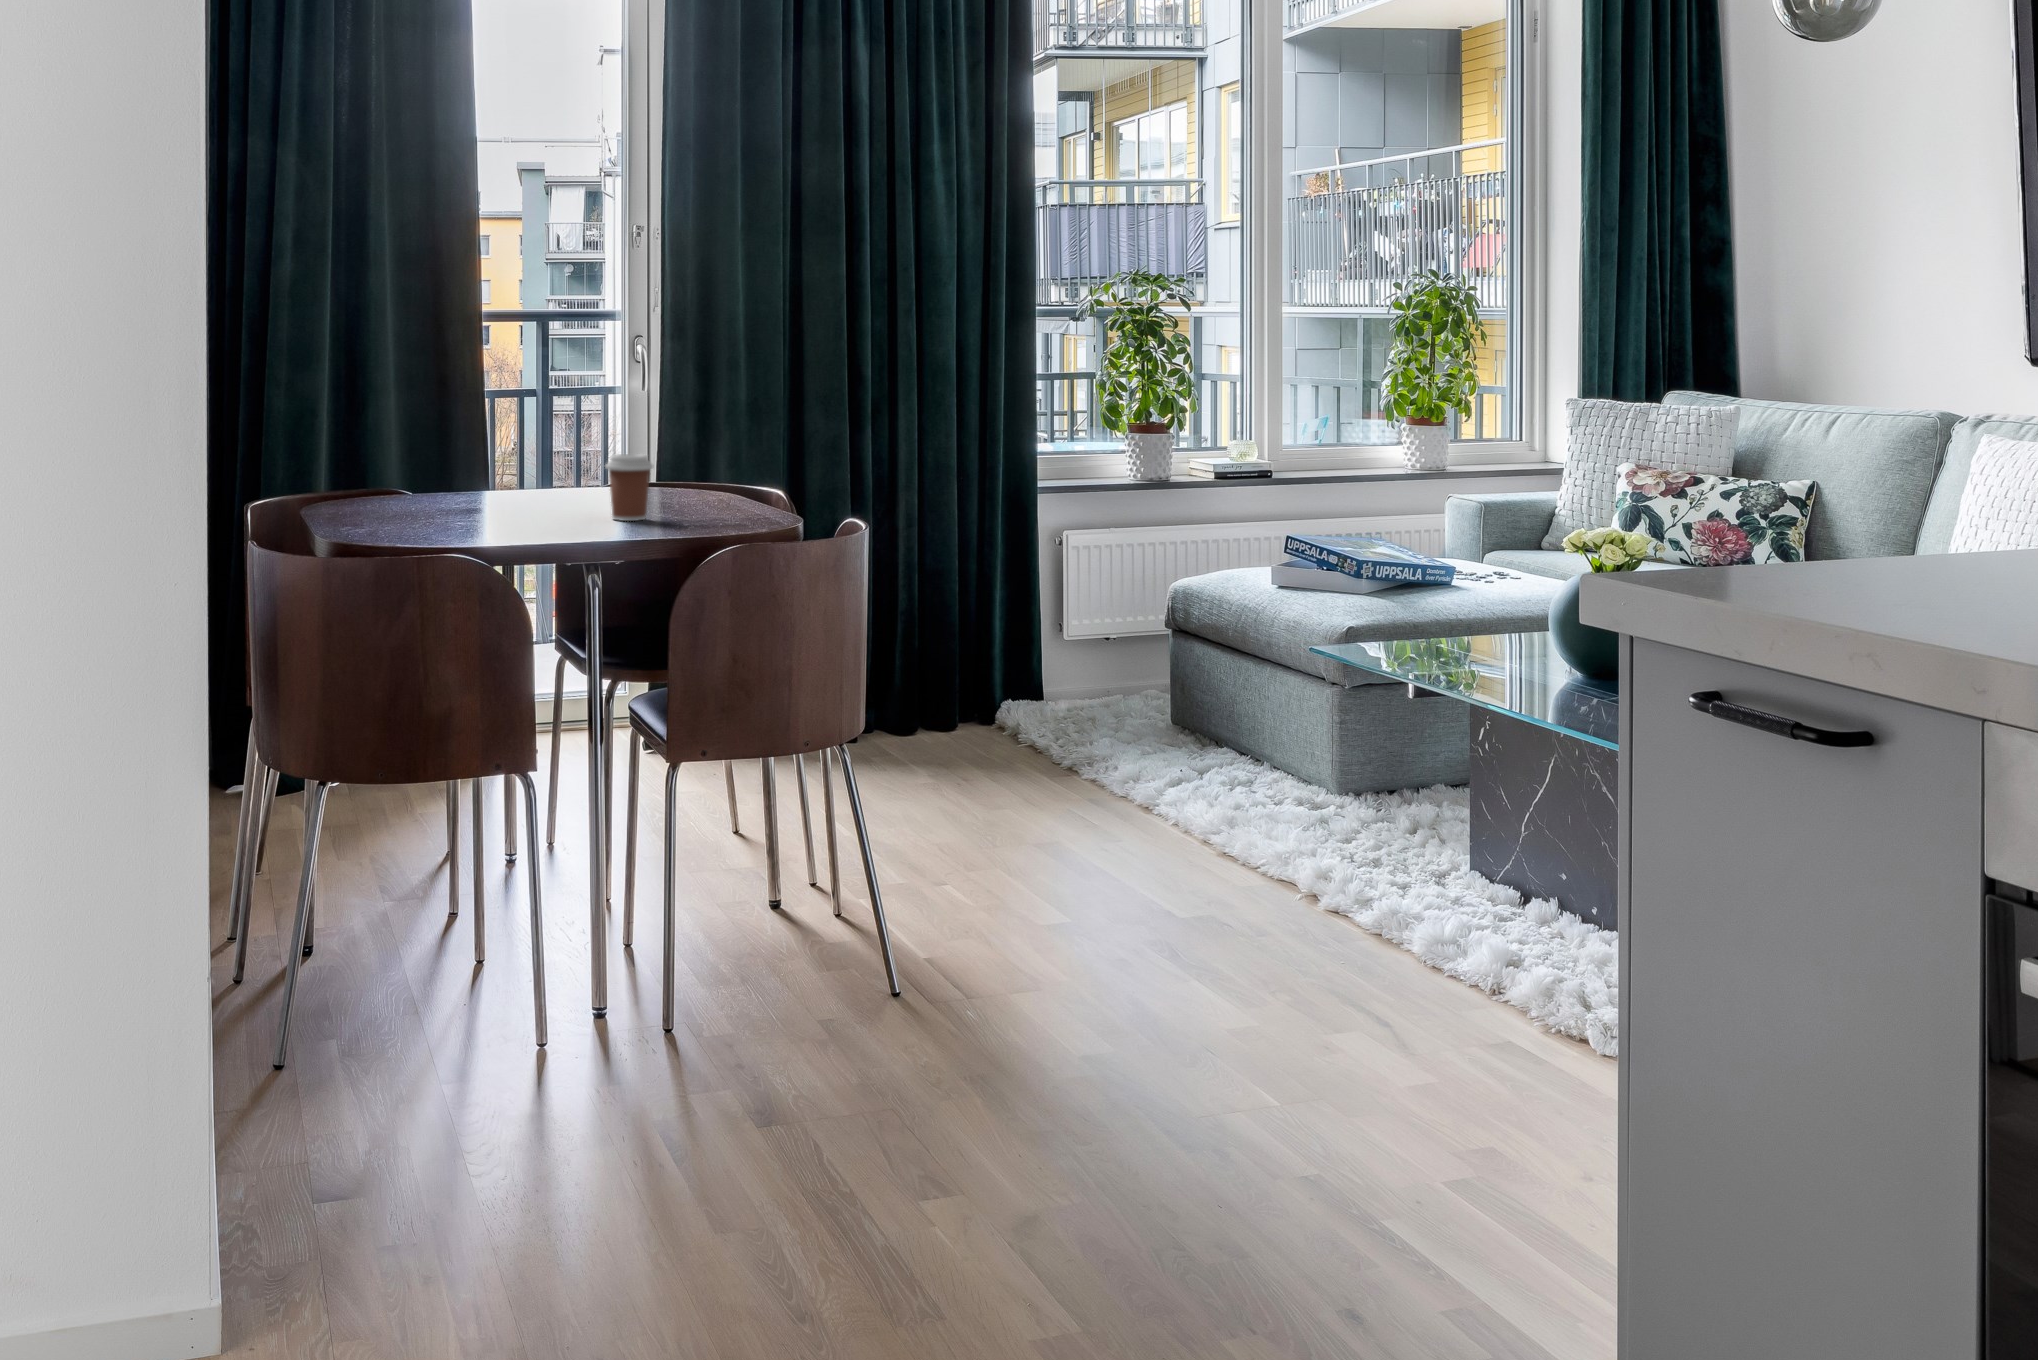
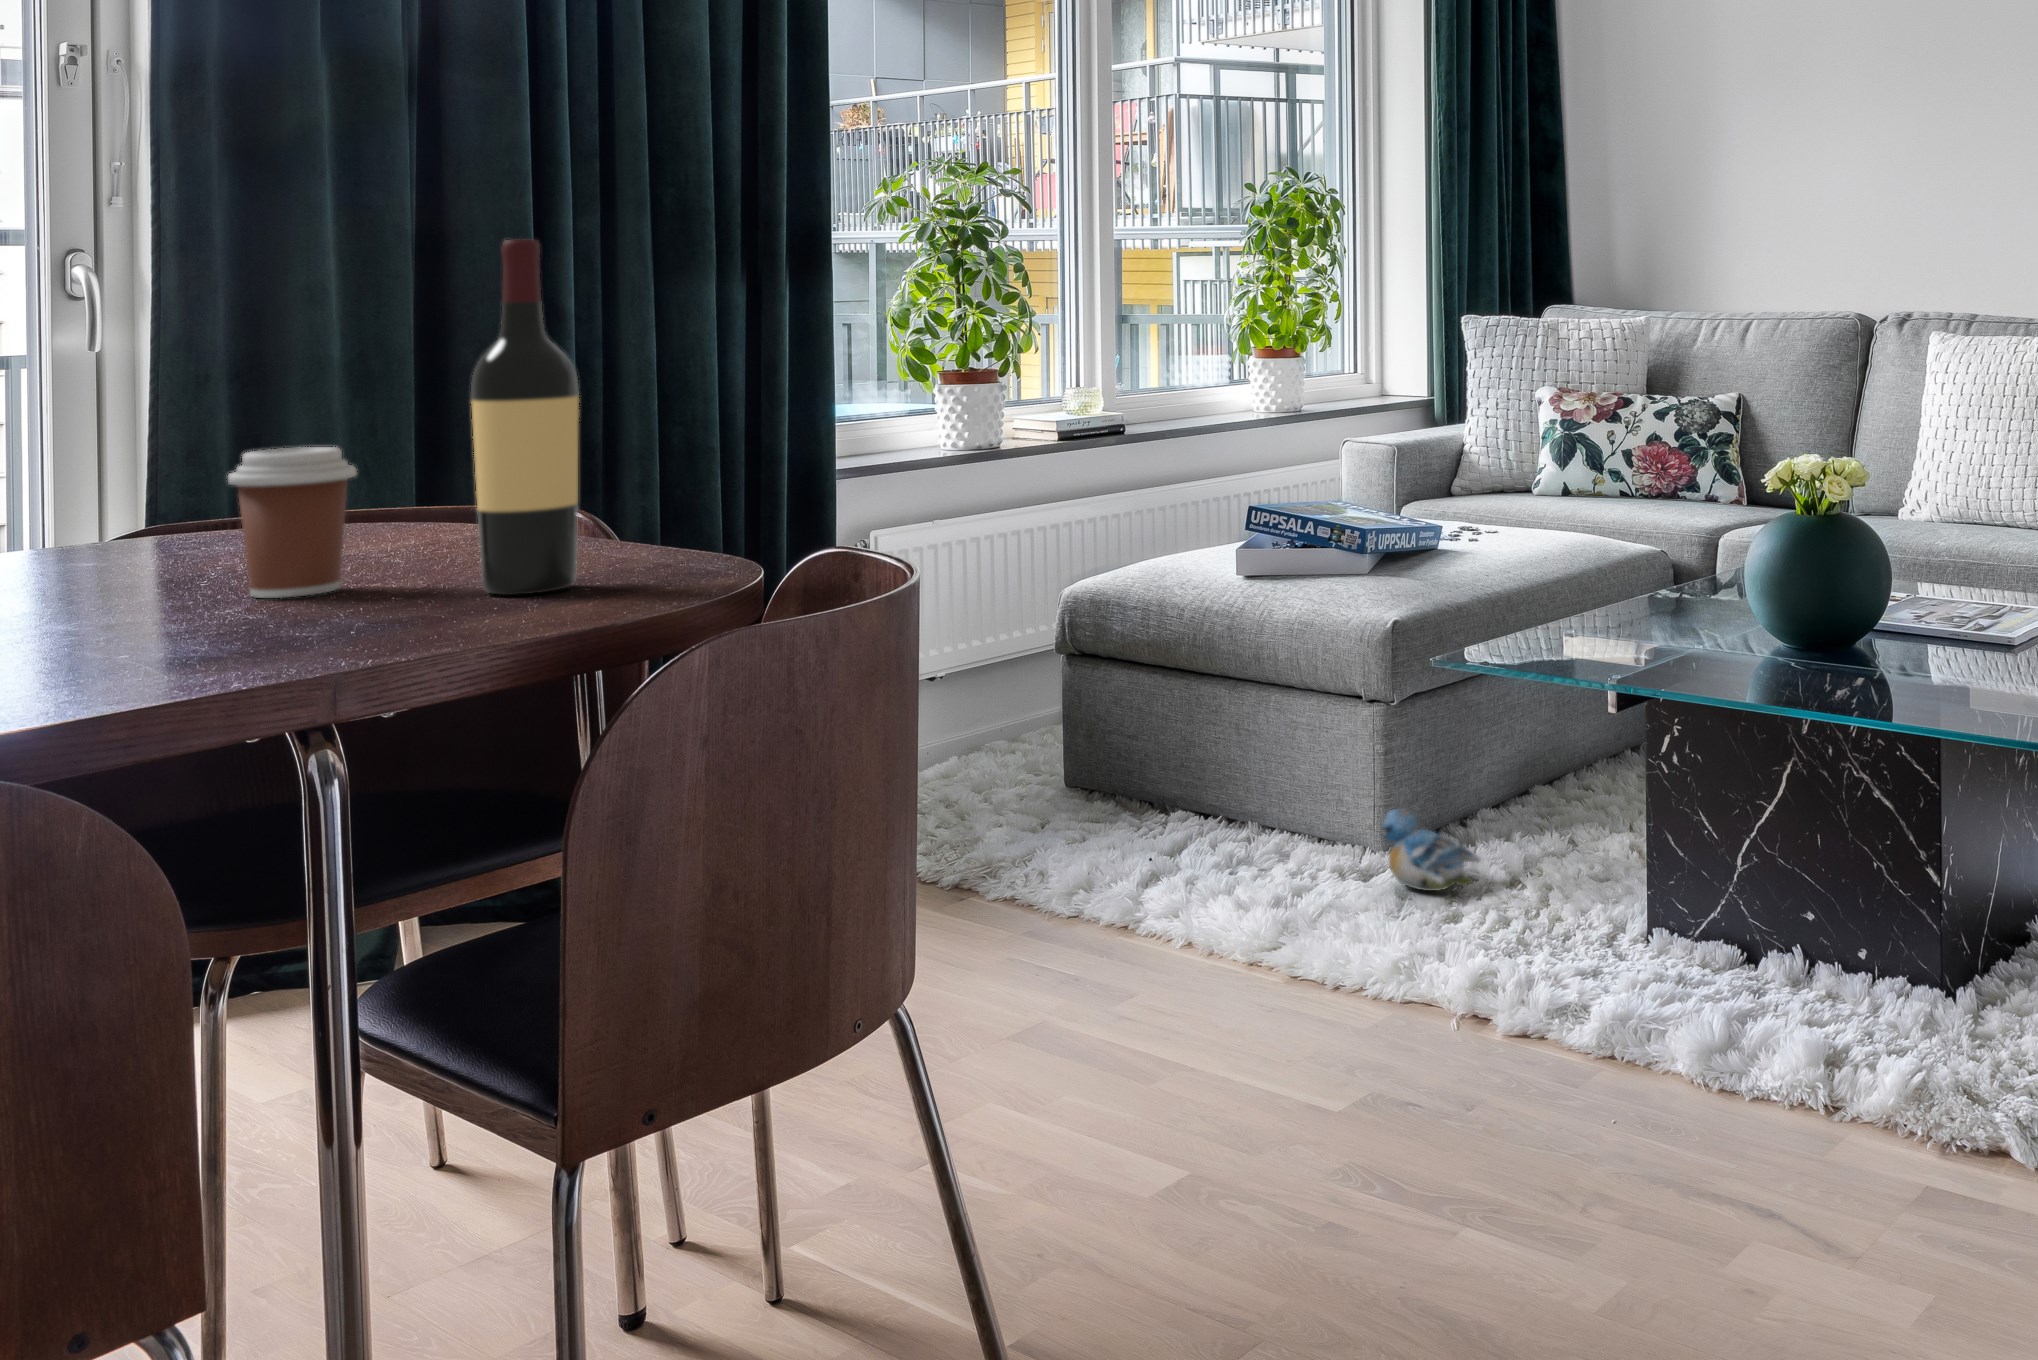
wine bottle: none [688,364,732,529] -> present [471,239,579,595]
plush toy: none [1316,759,1382,821] -> present [1383,809,1480,891]

